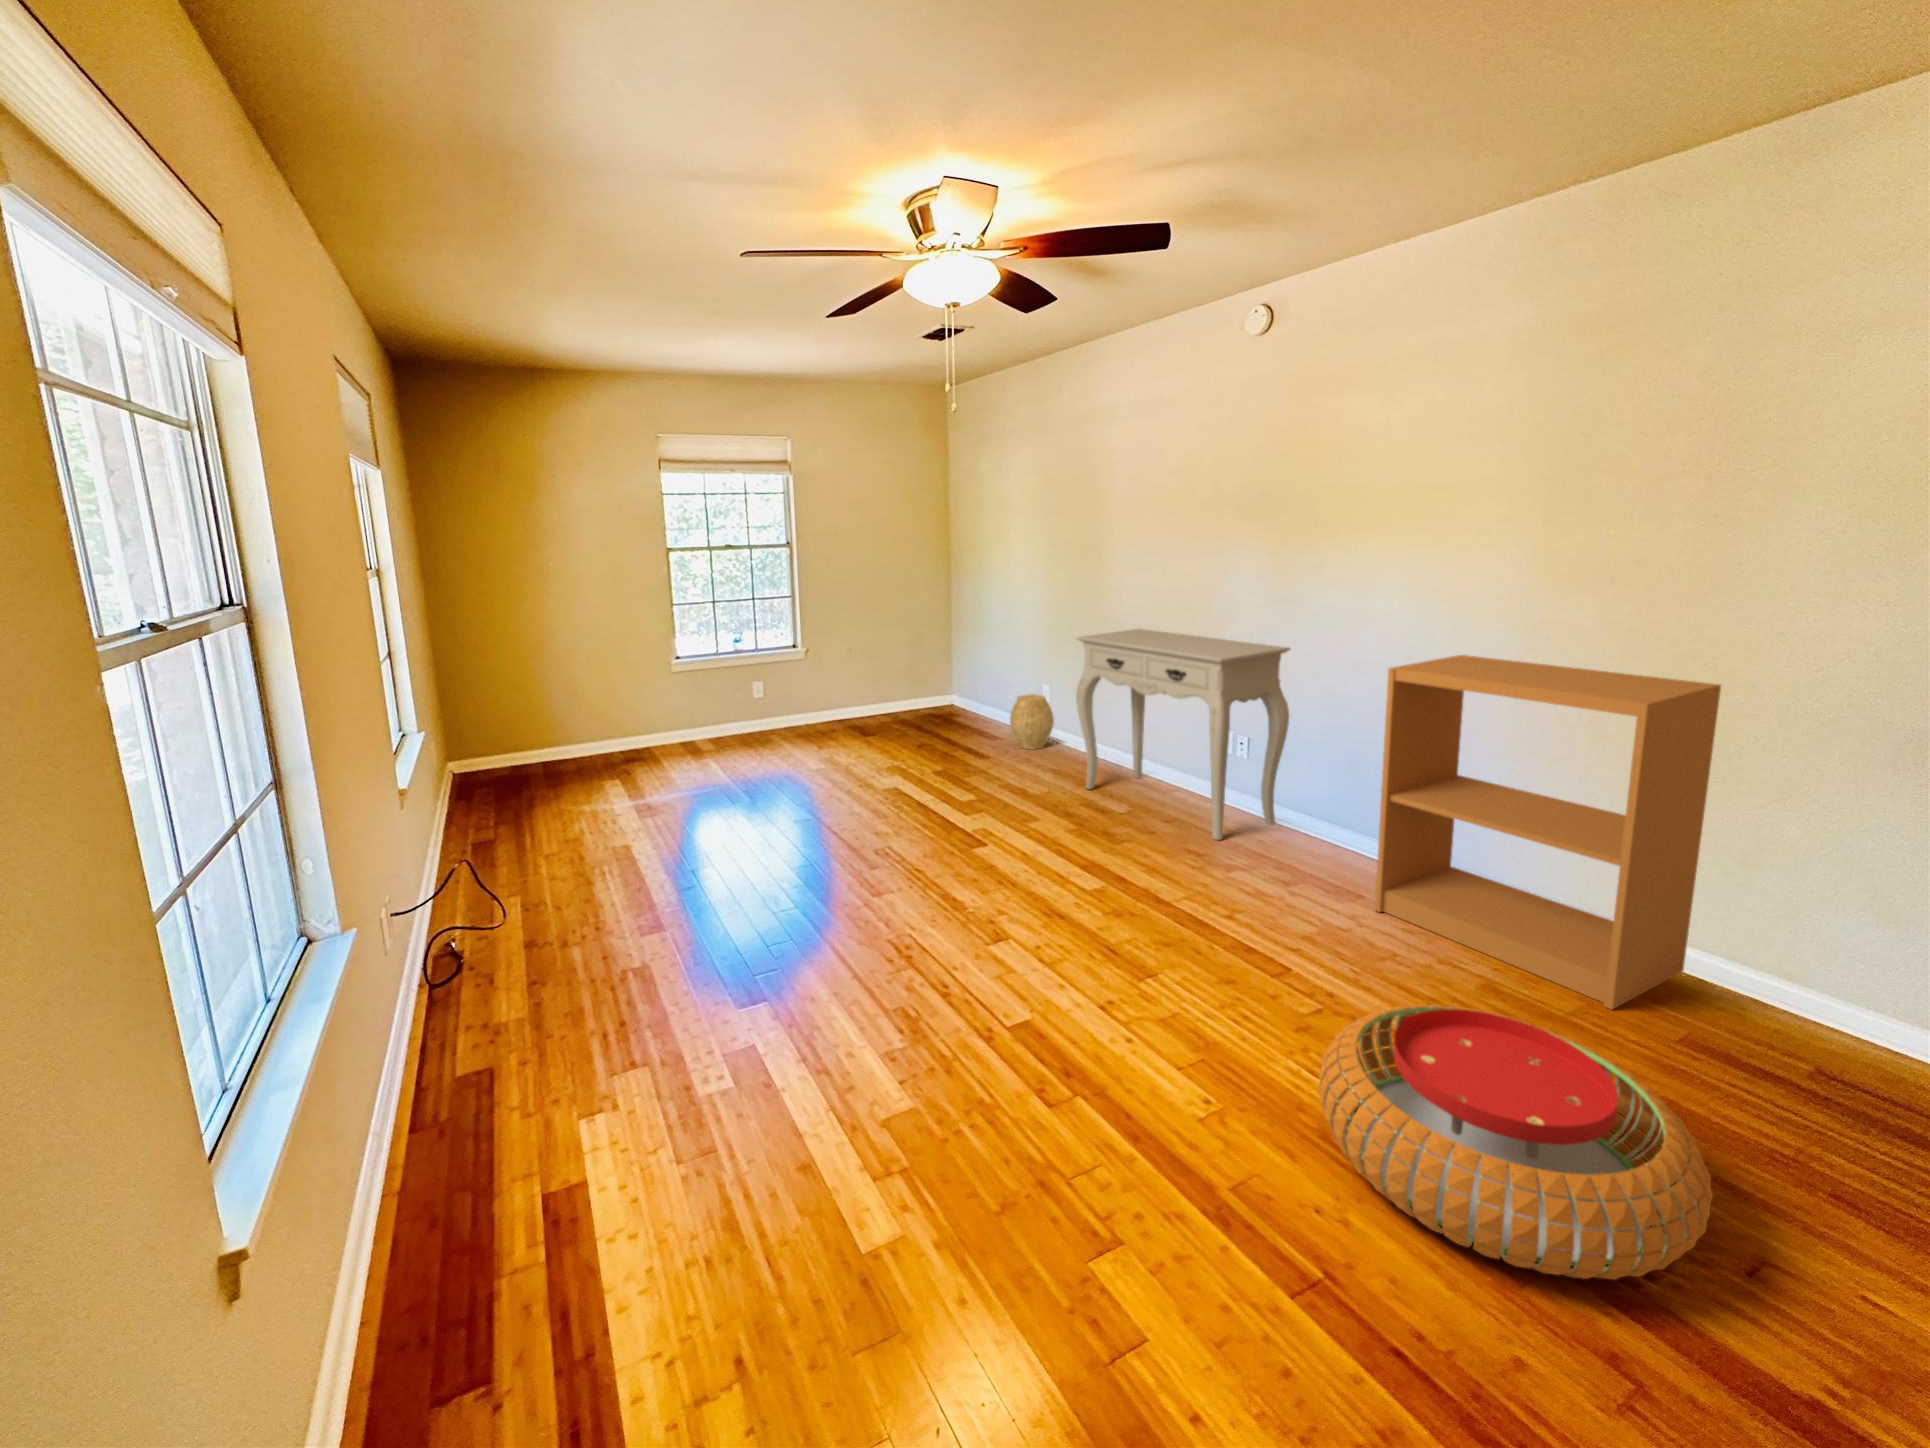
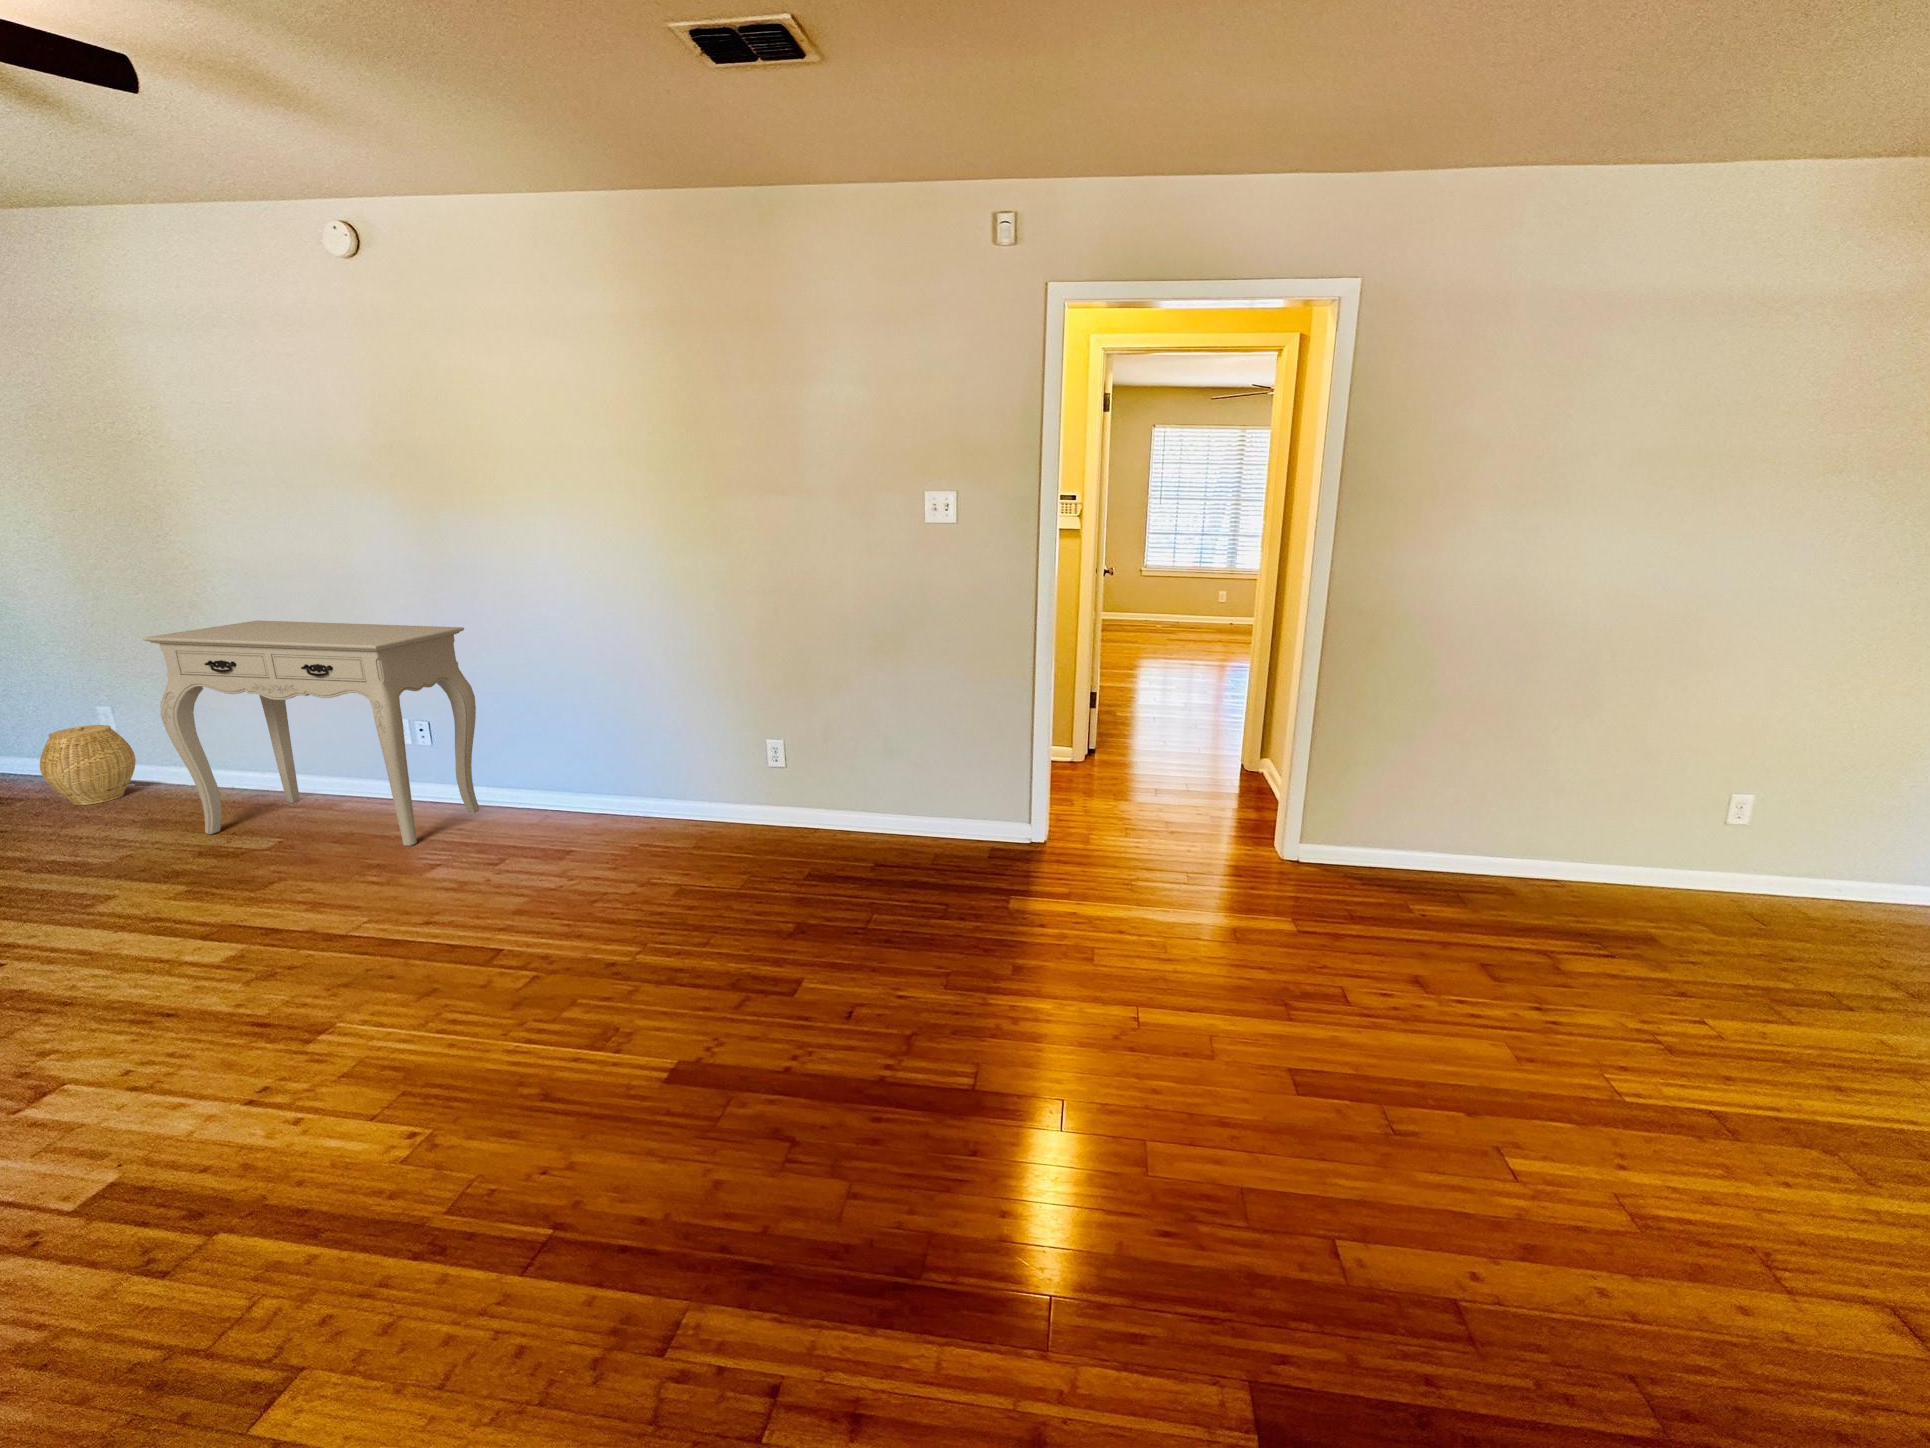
bookshelf: present [1375,655,1721,1009] -> none [558,620,801,876]
pouf: present [1319,1004,1713,1279] -> none [533,909,822,1122]

